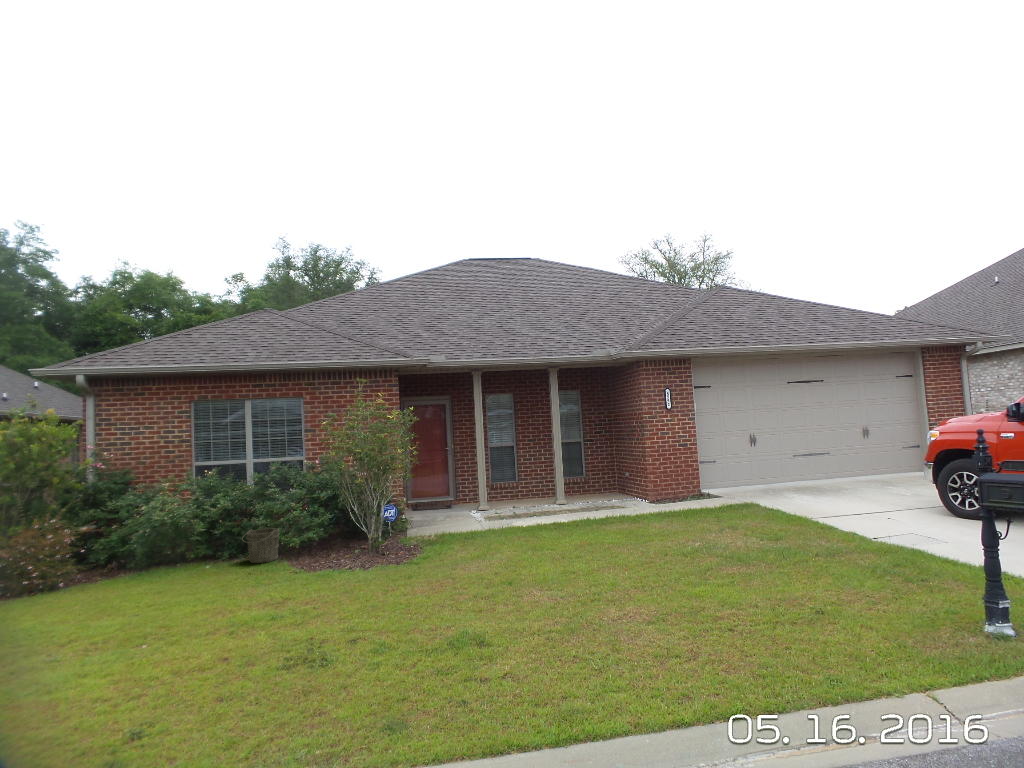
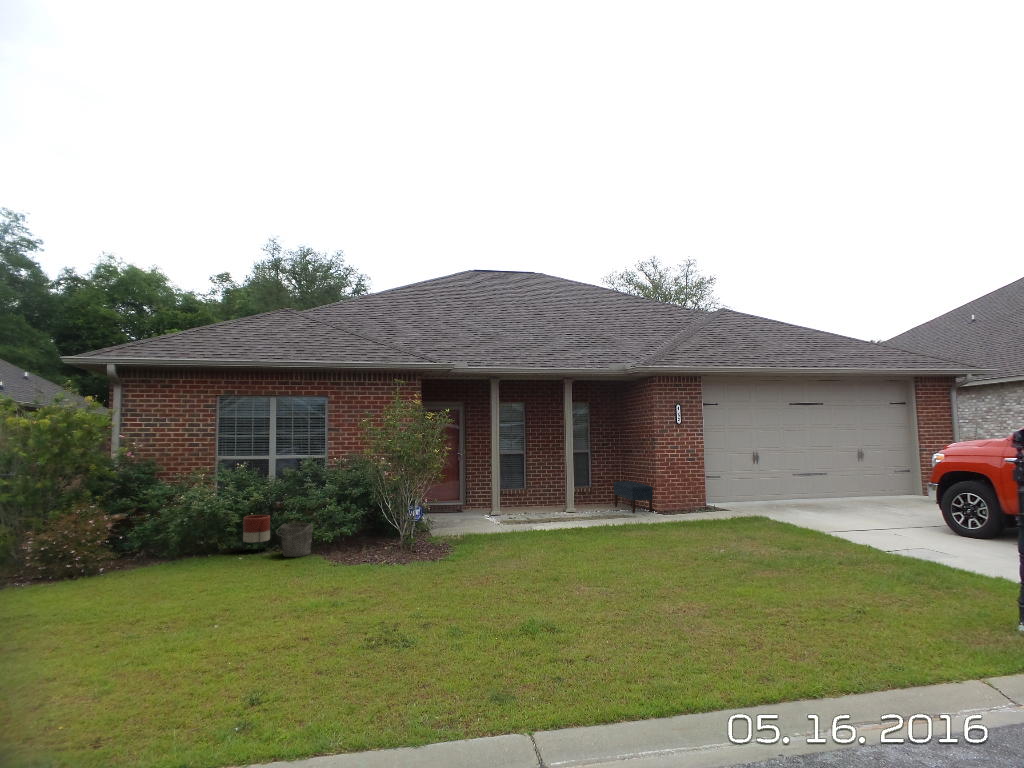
bench: none [605,470,643,504] -> present [613,481,653,513]
planter: none [212,521,240,560] -> present [243,515,270,550]

